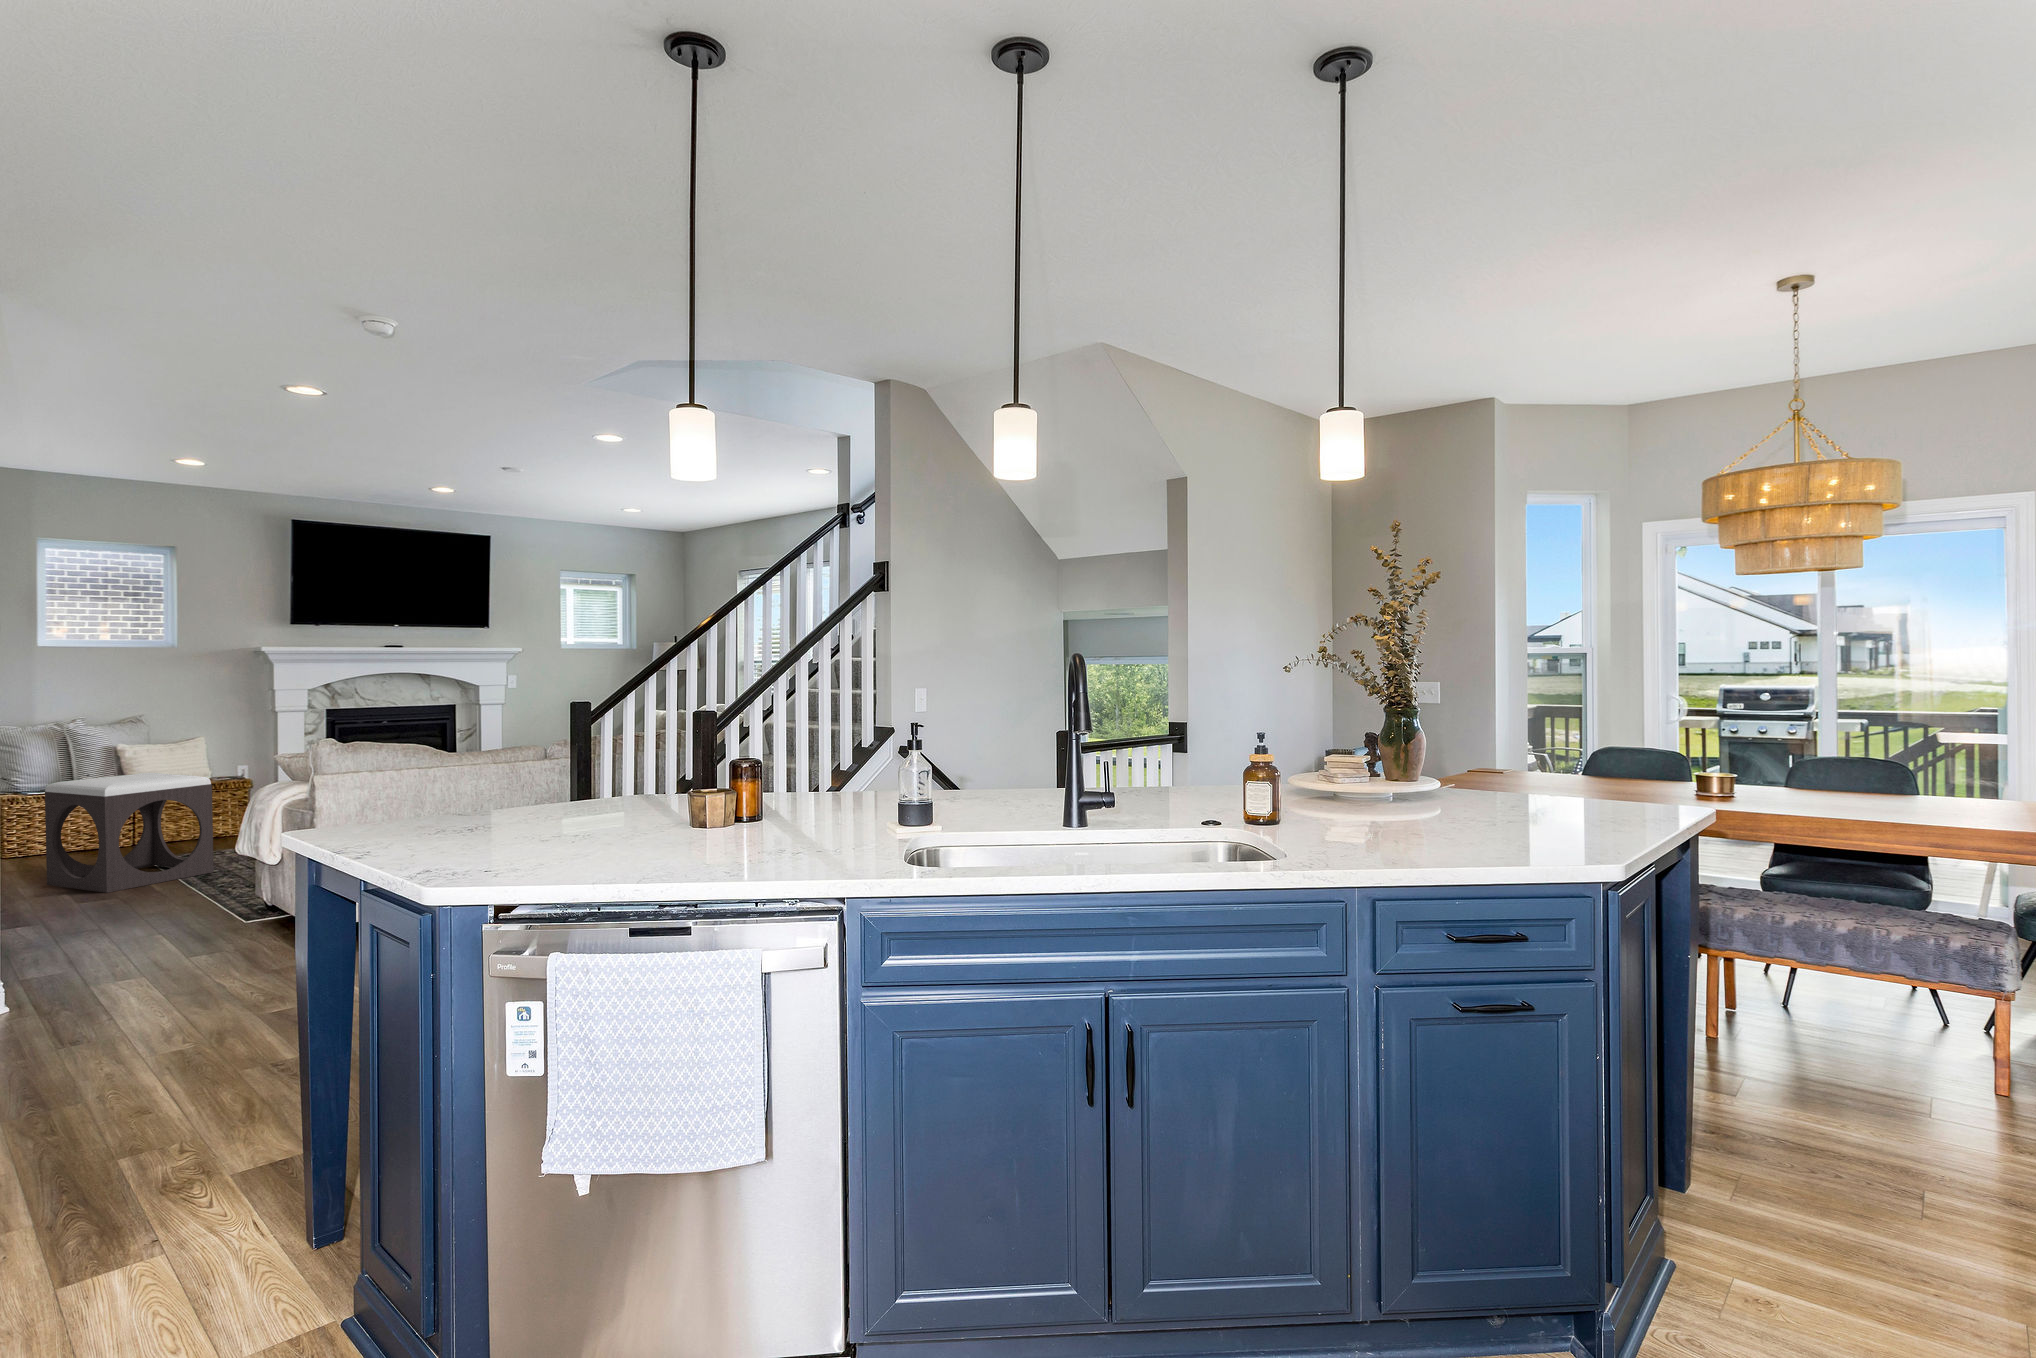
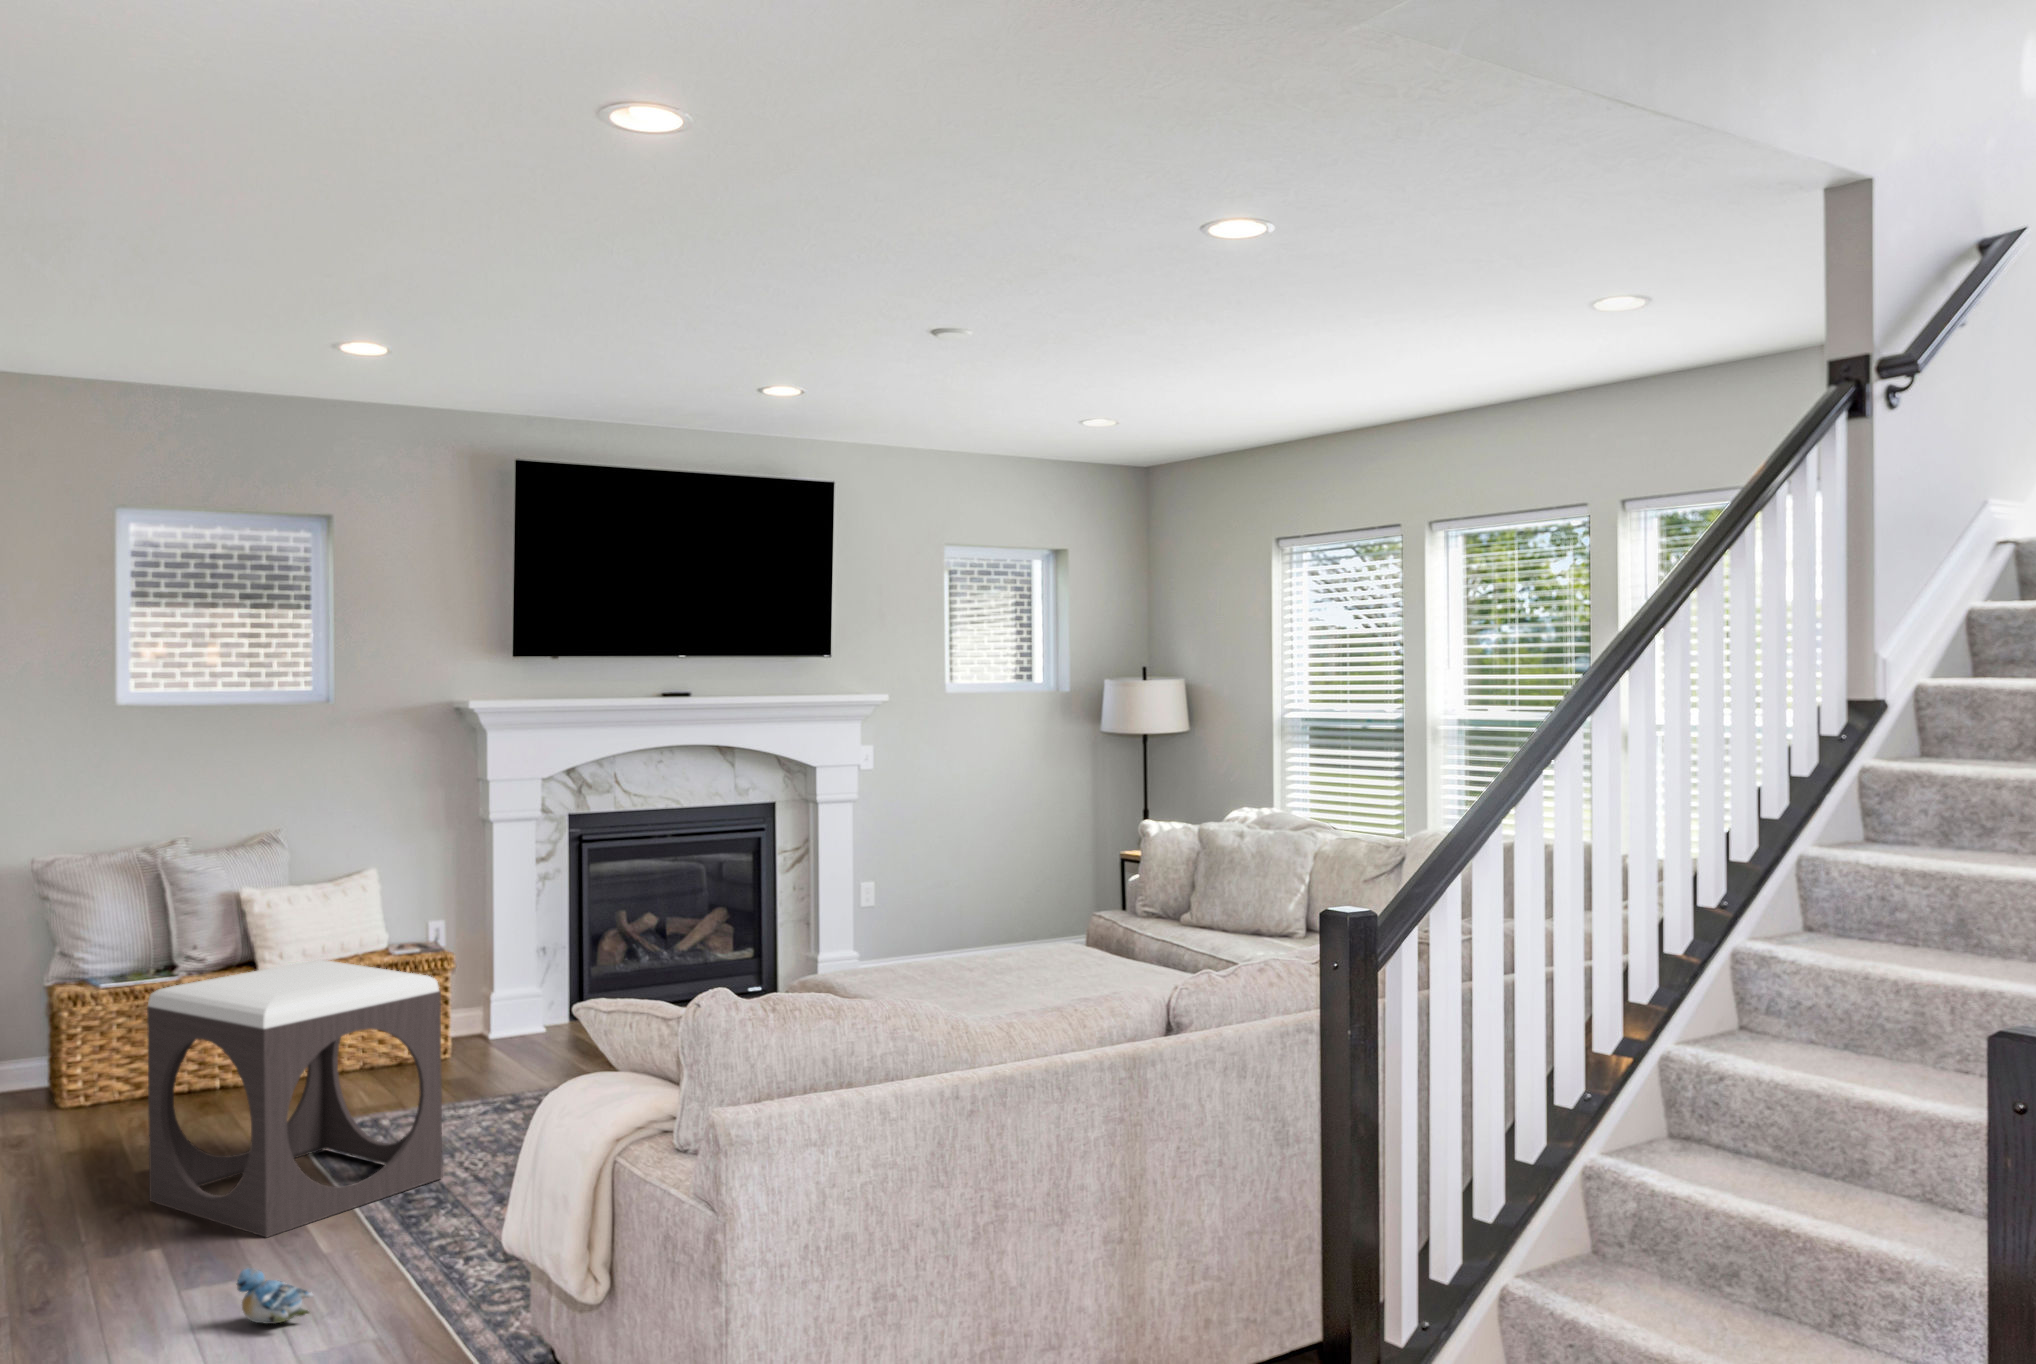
plush toy: none [79,892,120,915] -> present [237,1268,313,1324]

